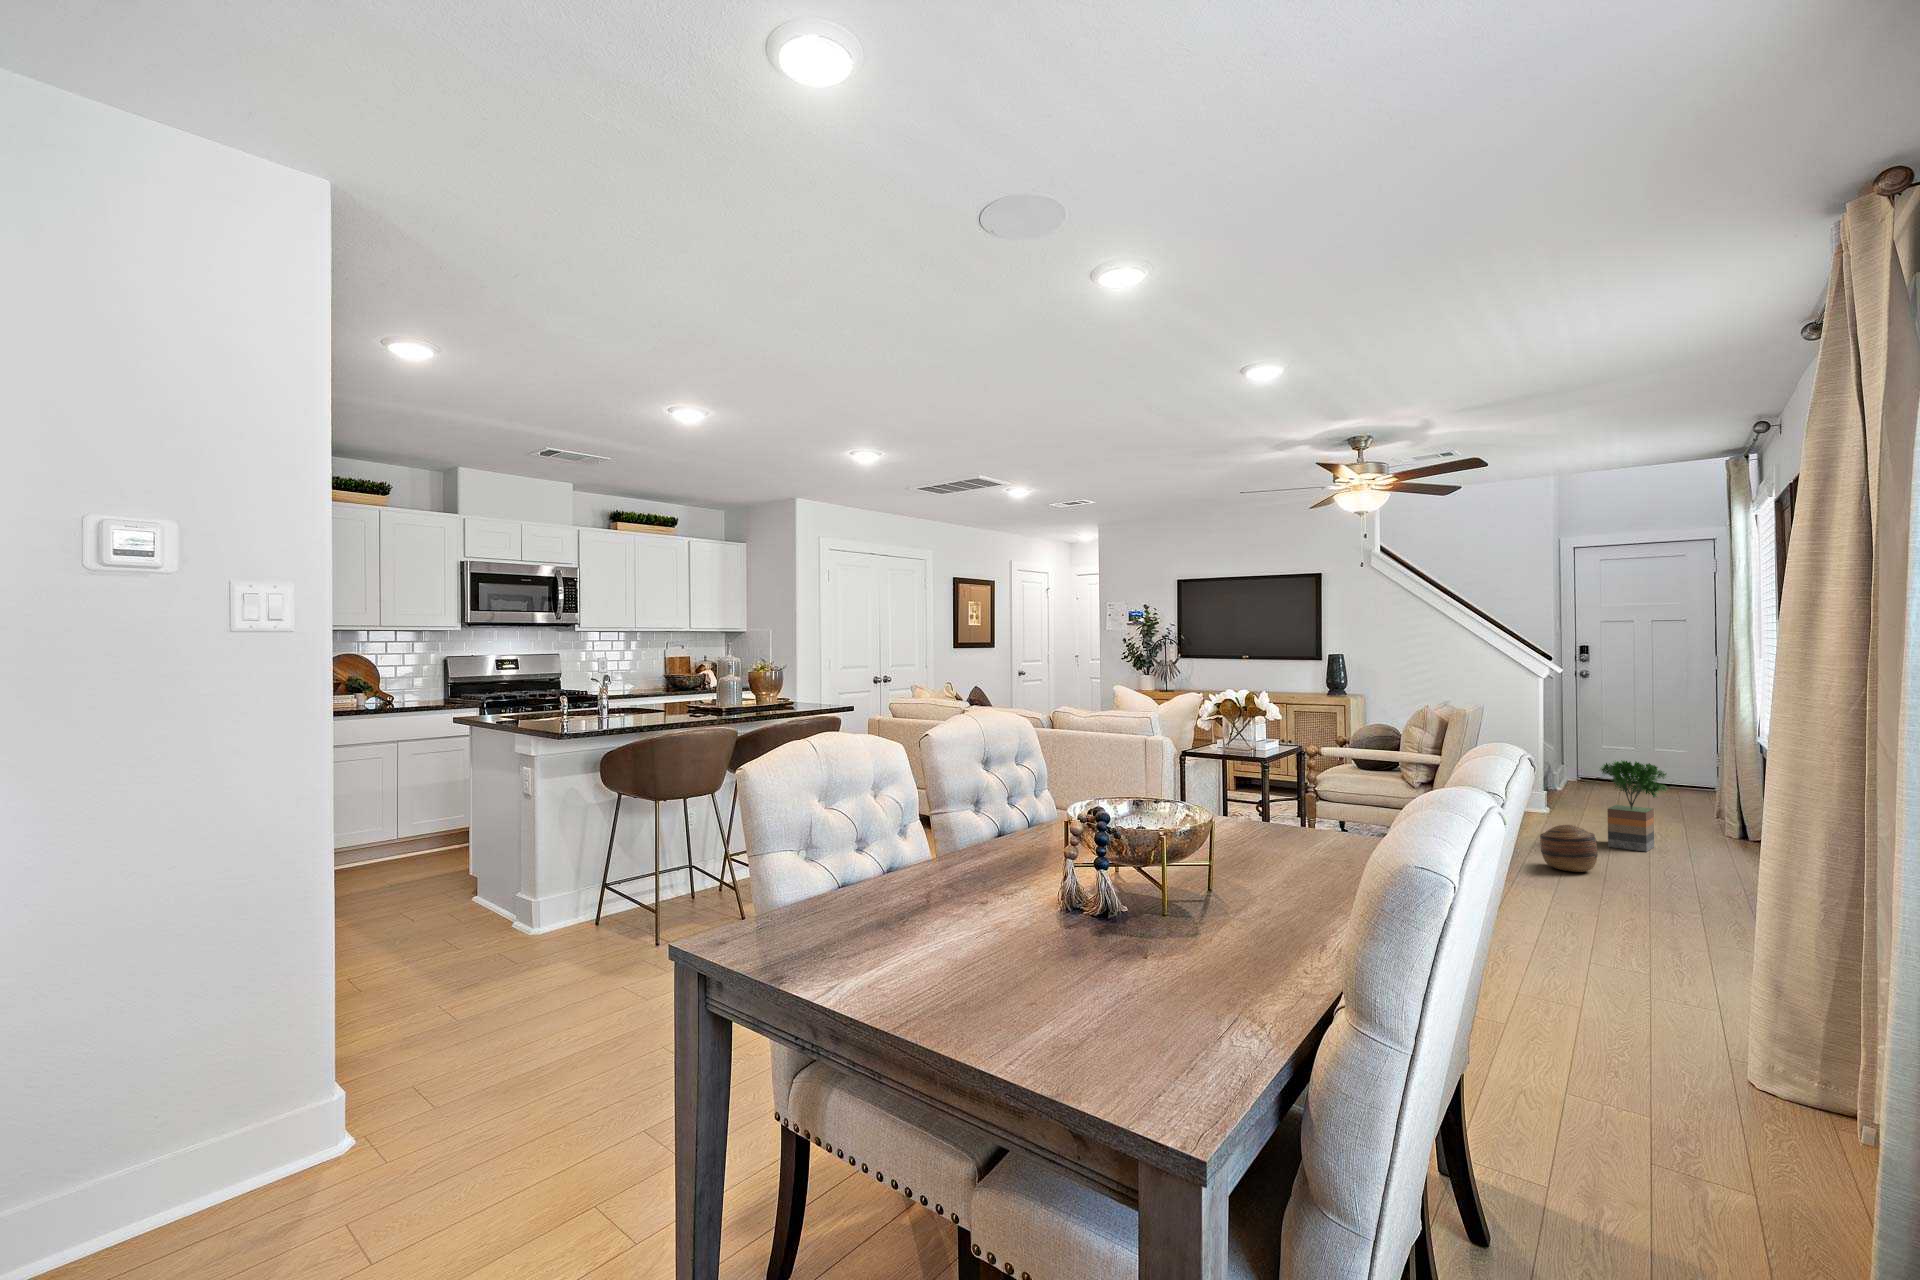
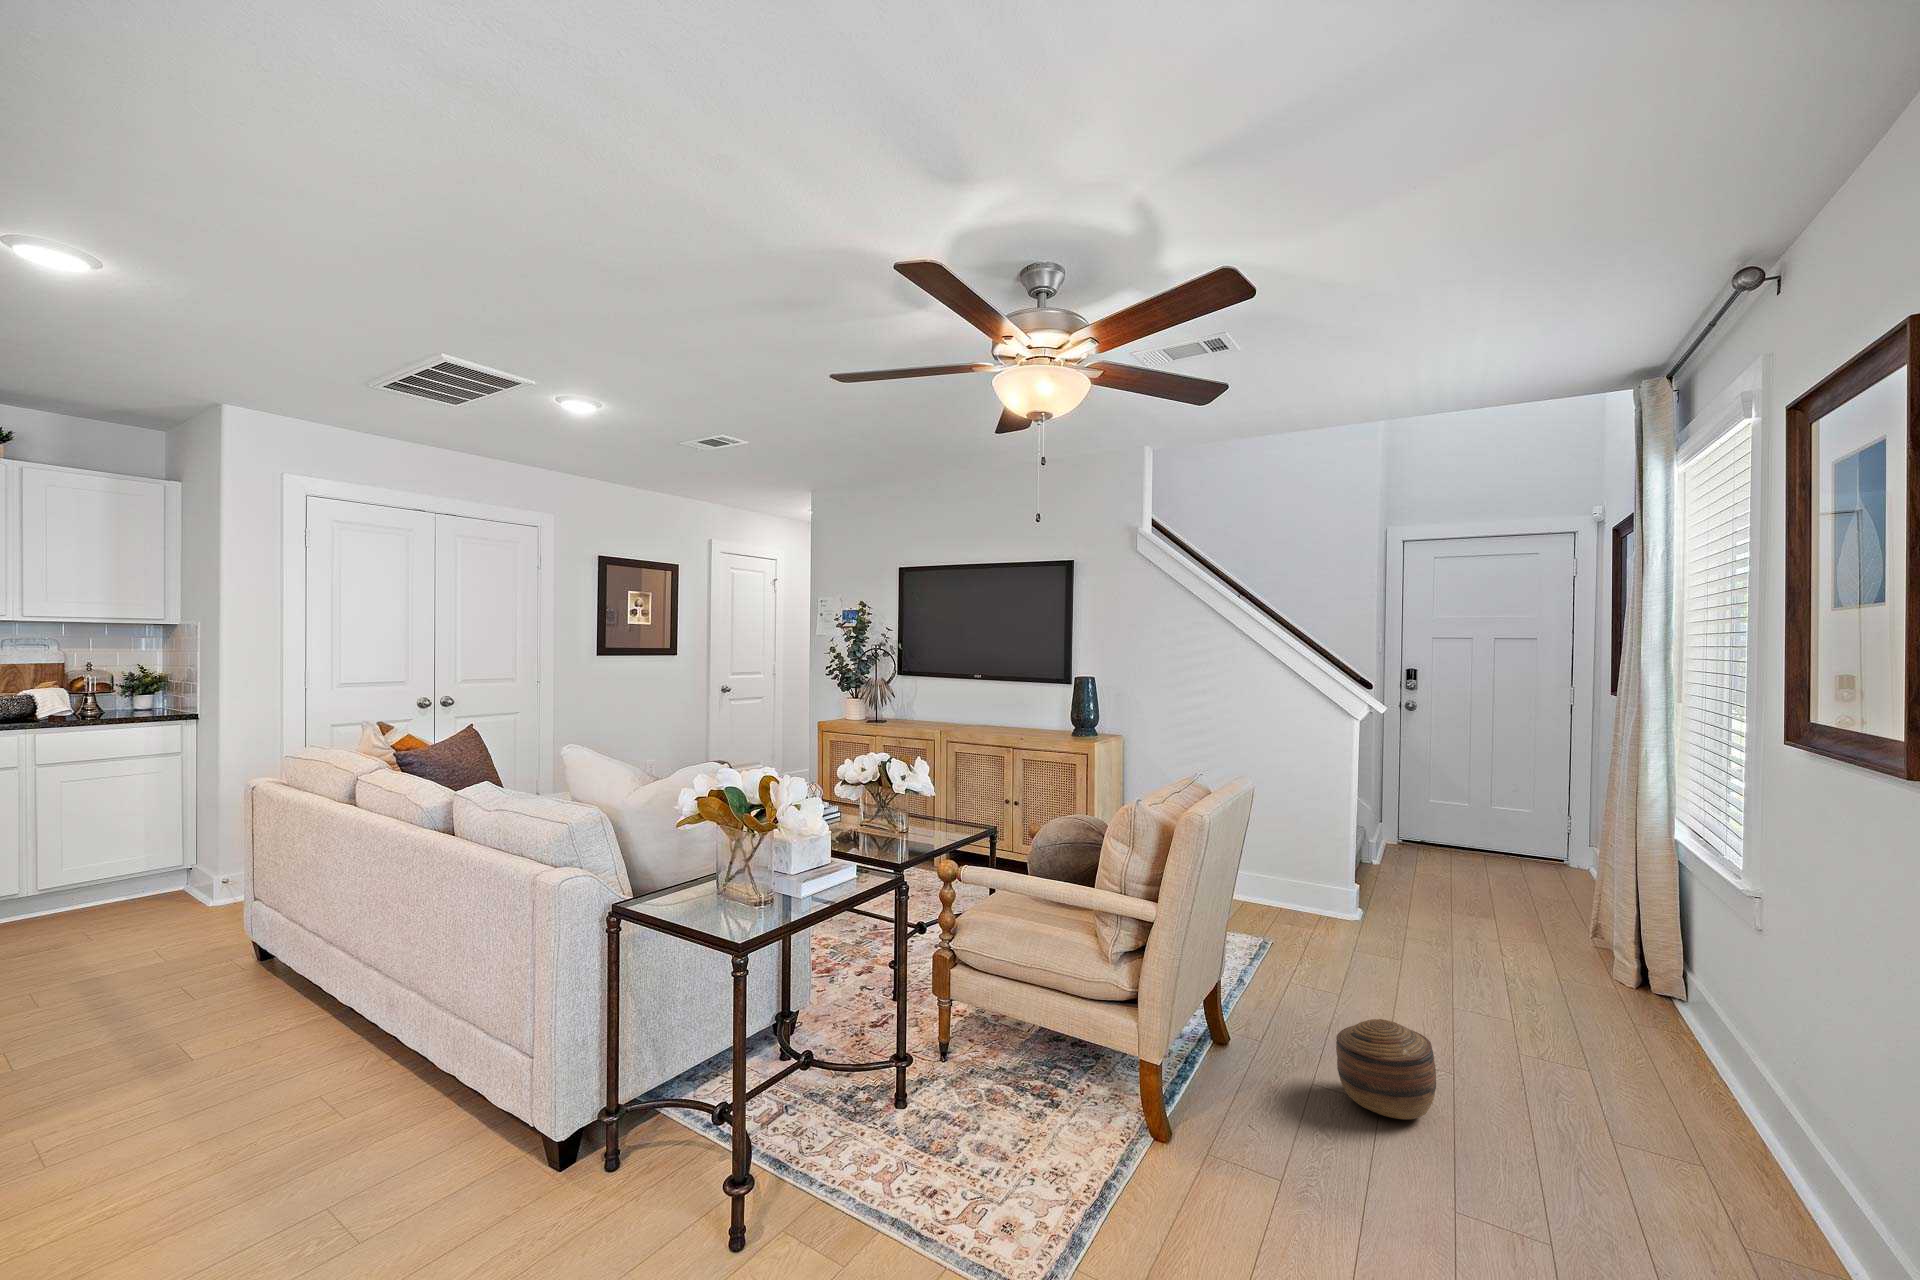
potted tree: present [1600,760,1667,852] -> none [1434,870,1548,1036]

